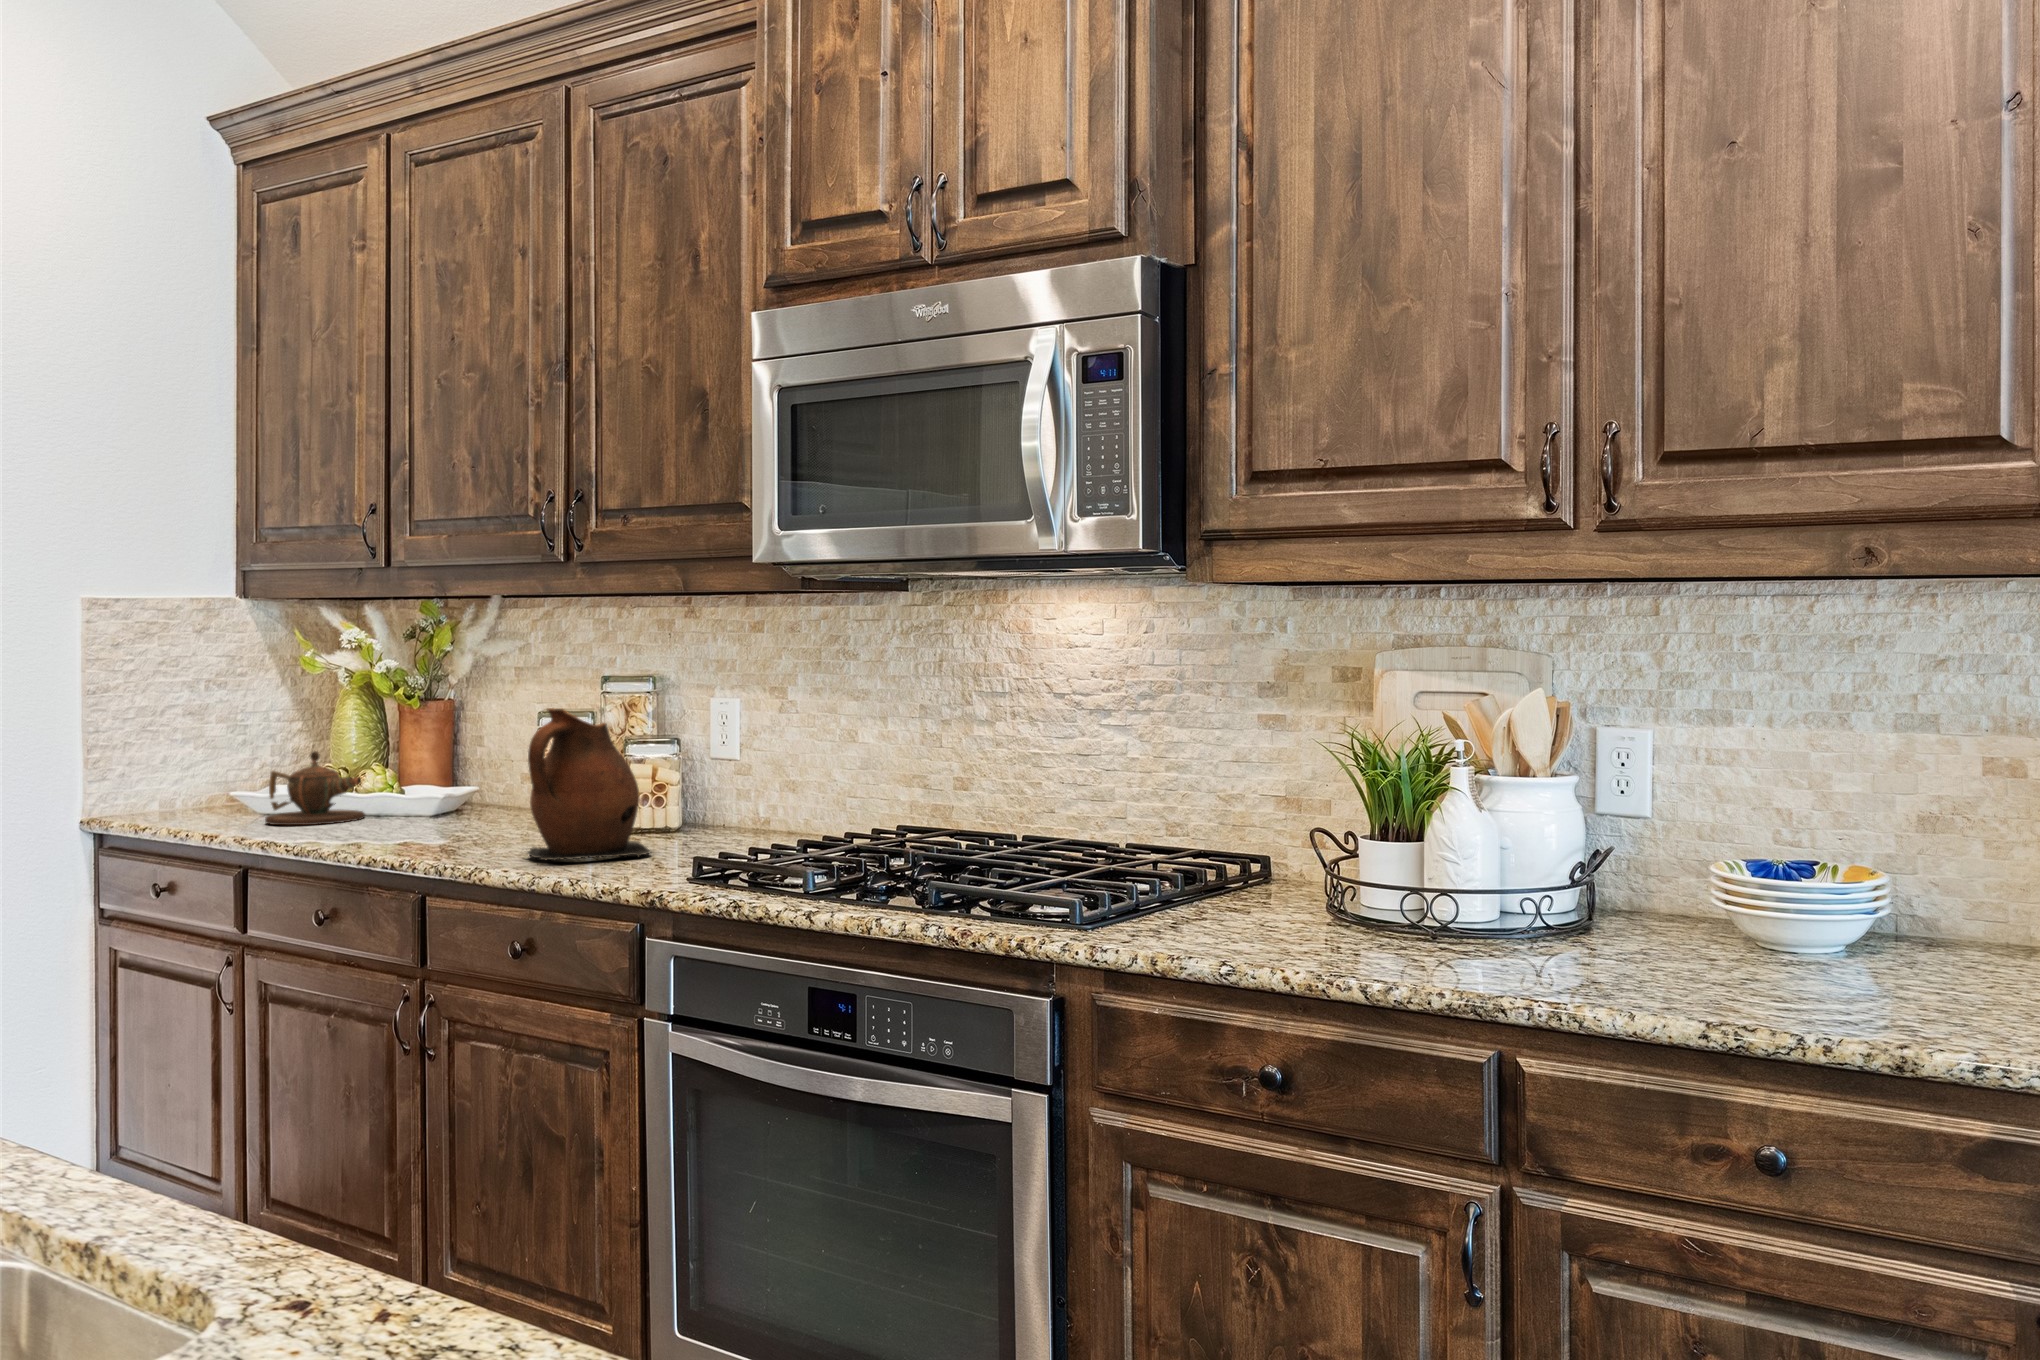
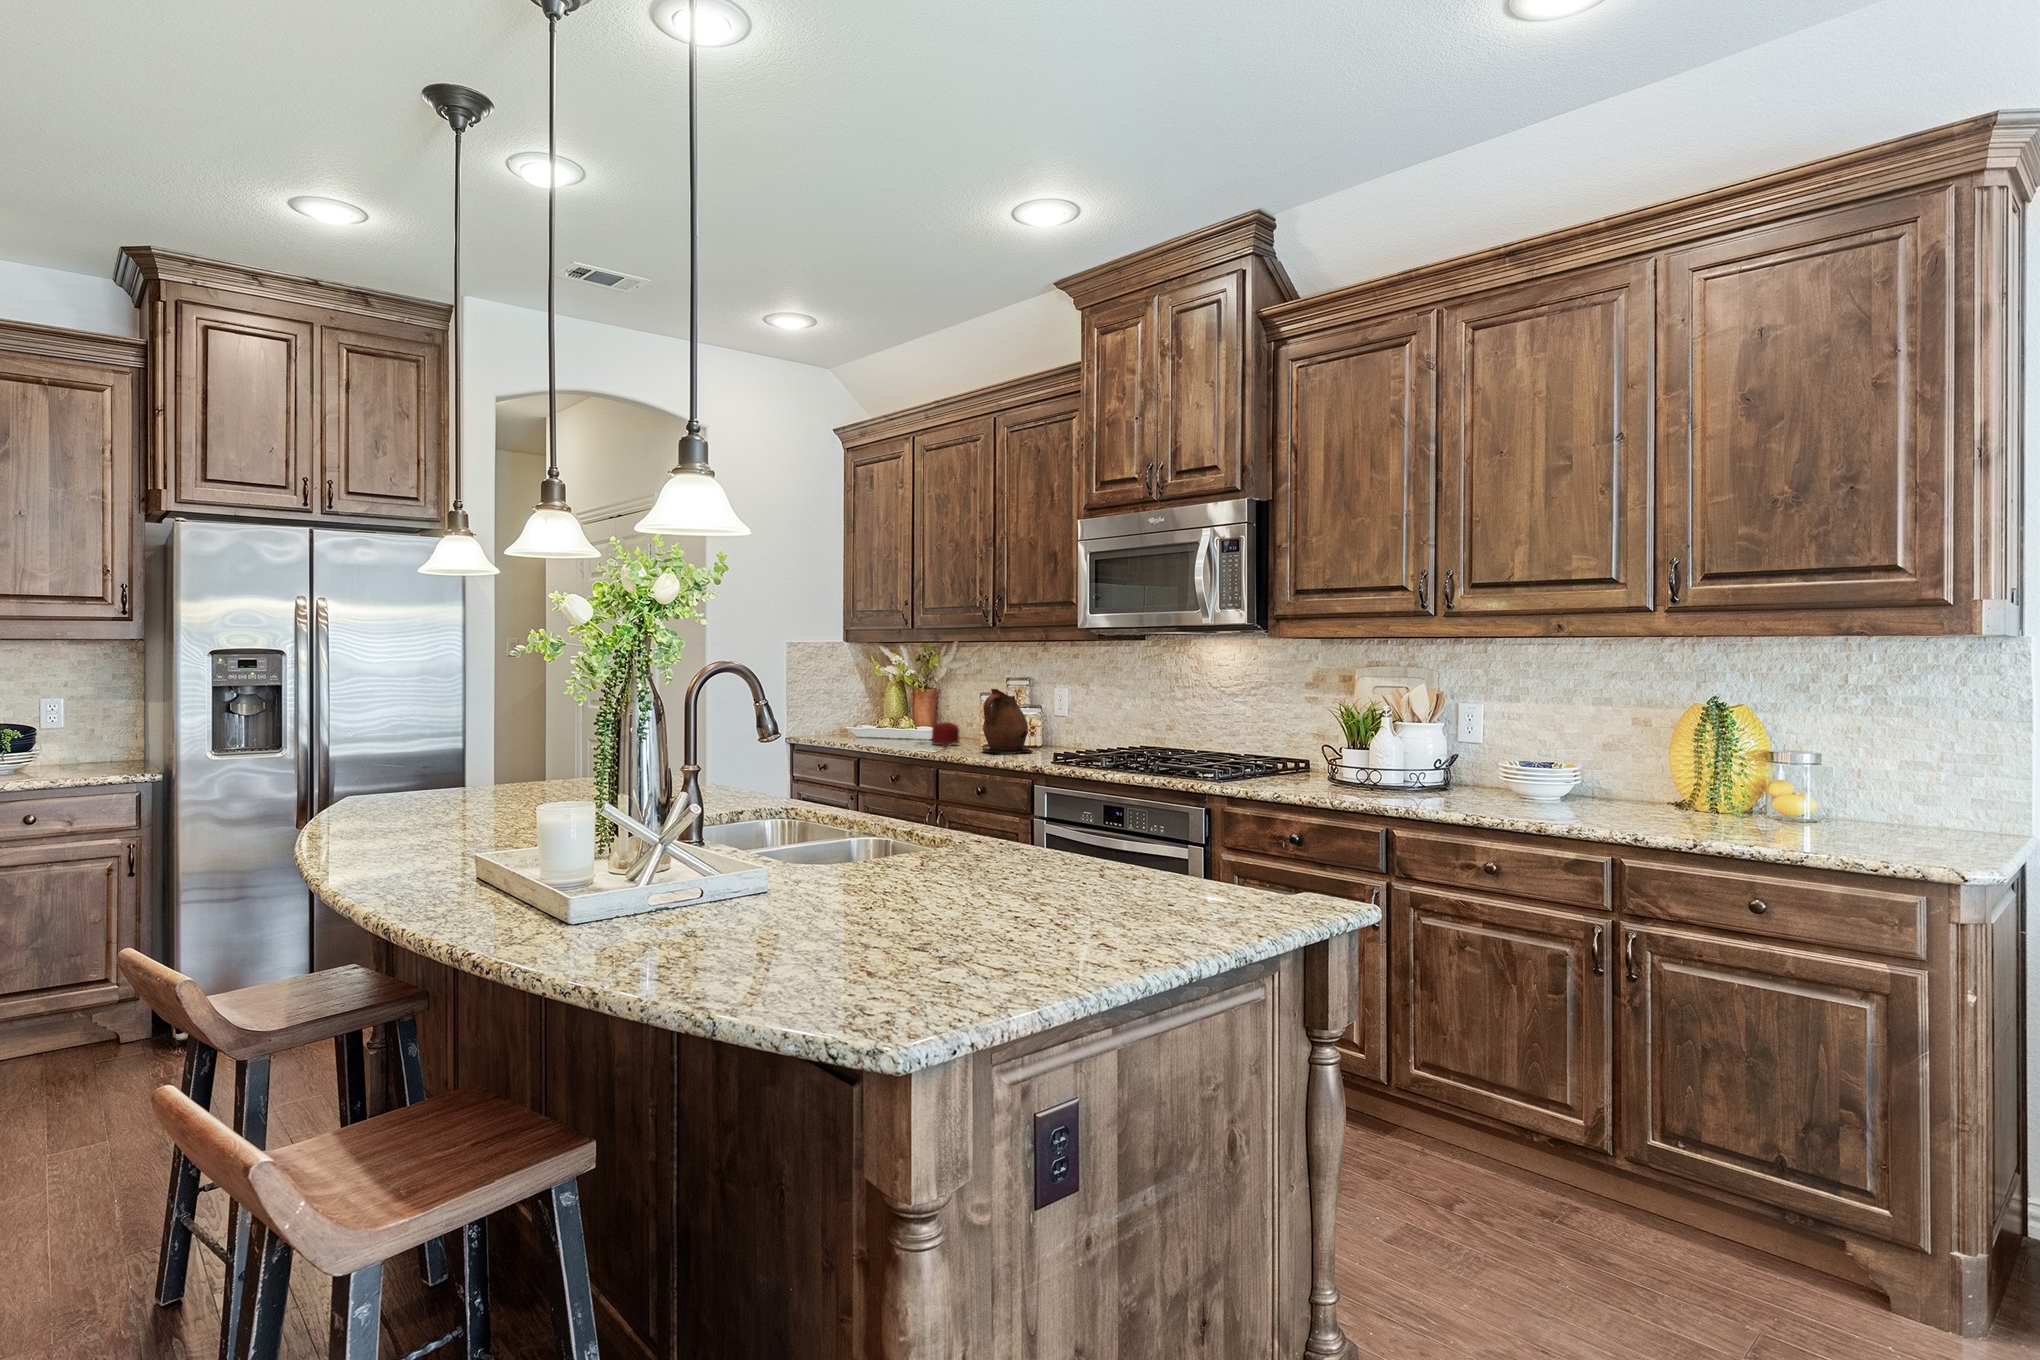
teapot: present [265,751,365,825] -> none [862,708,901,740]
toaster: none [380,784,489,850] -> present [922,722,960,749]

